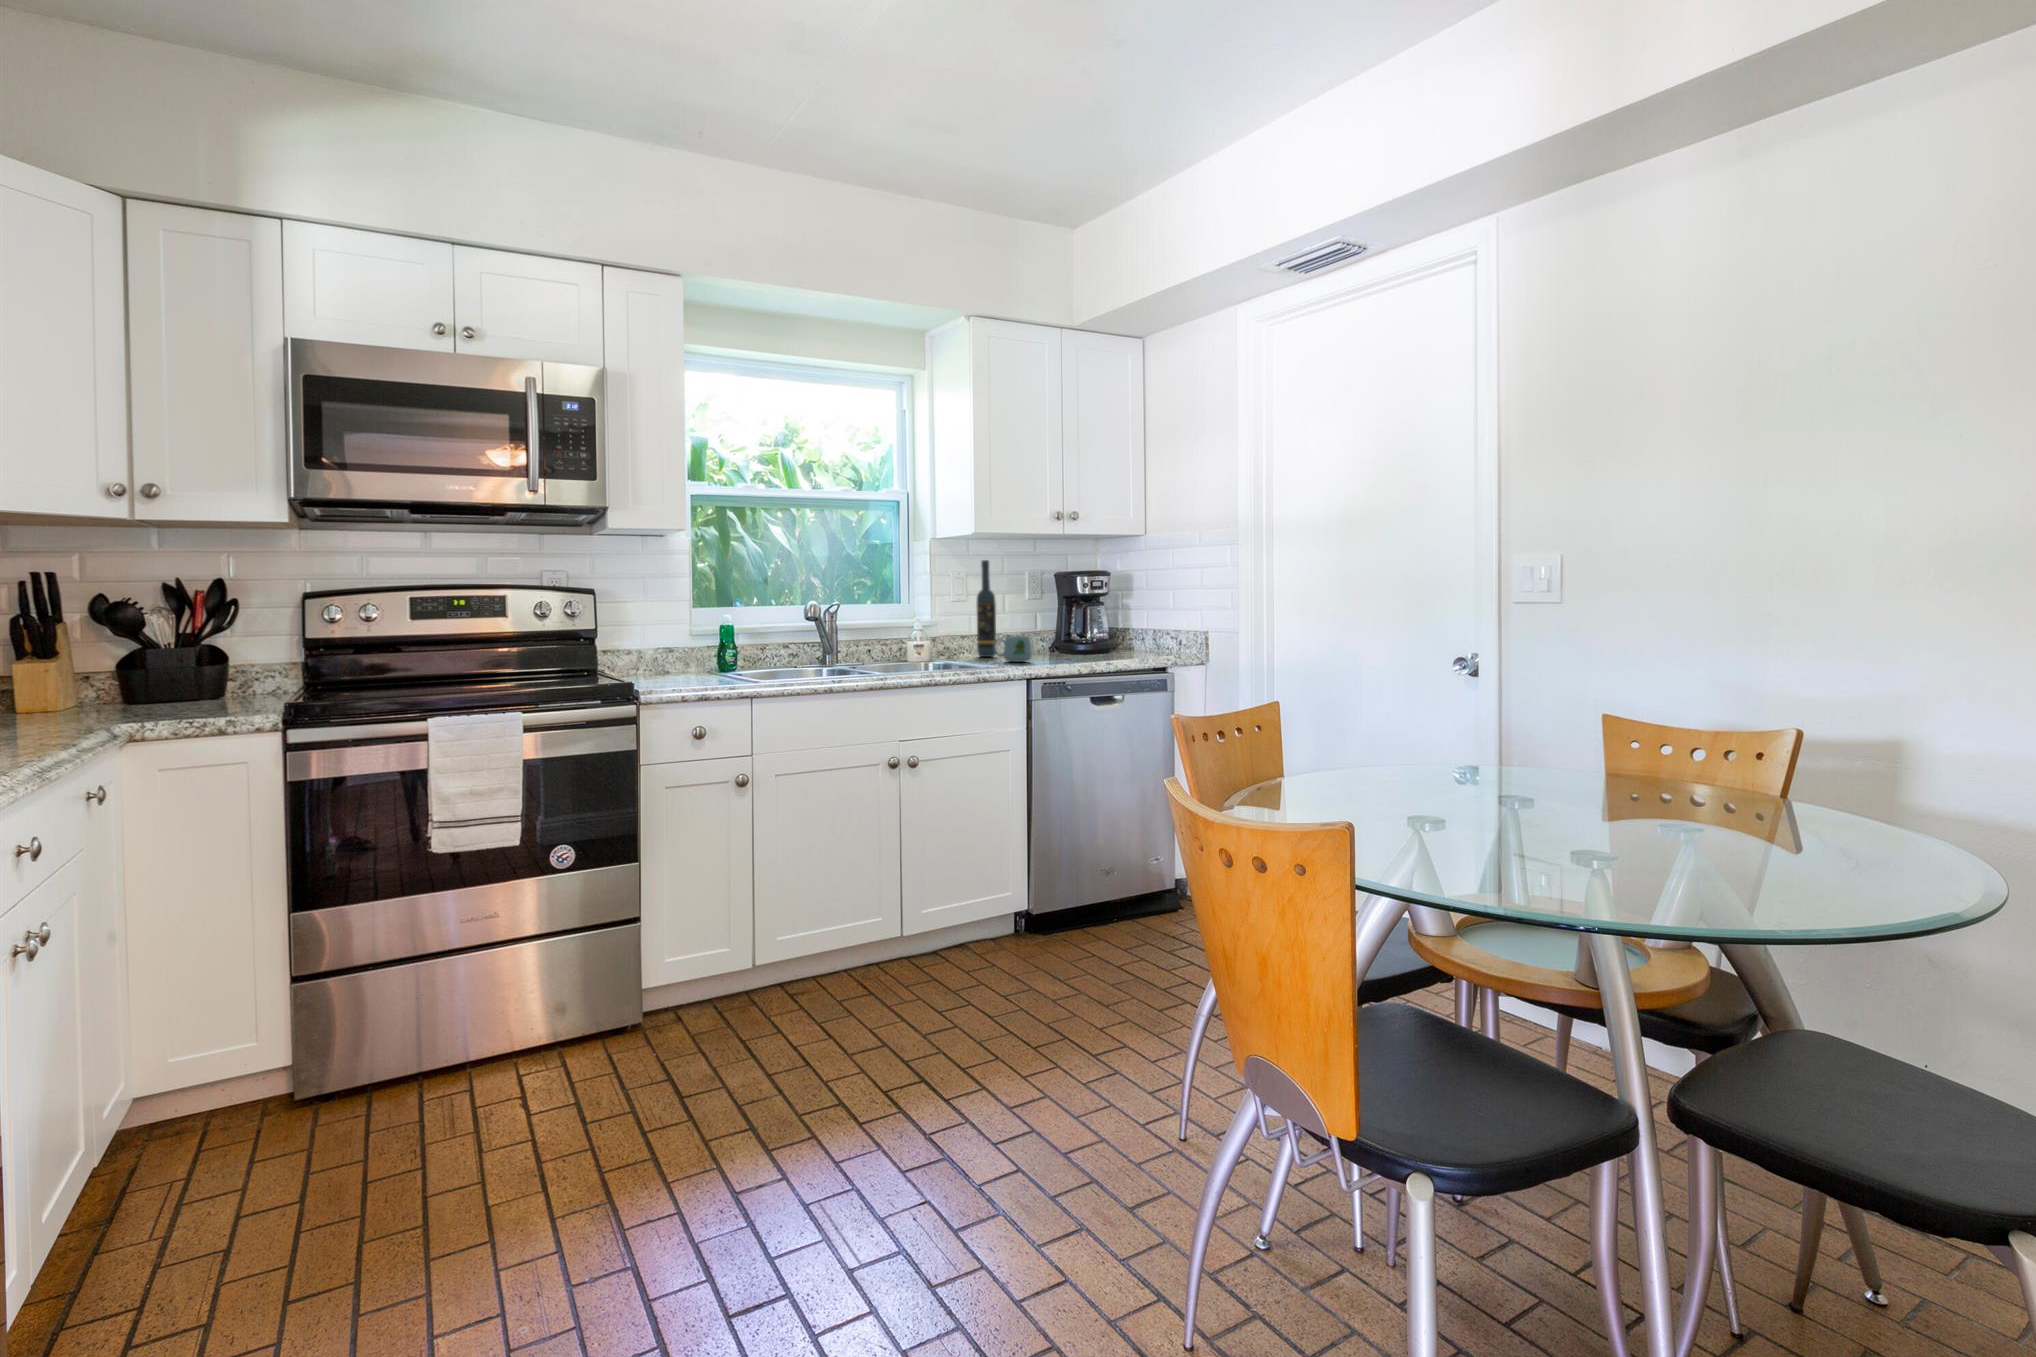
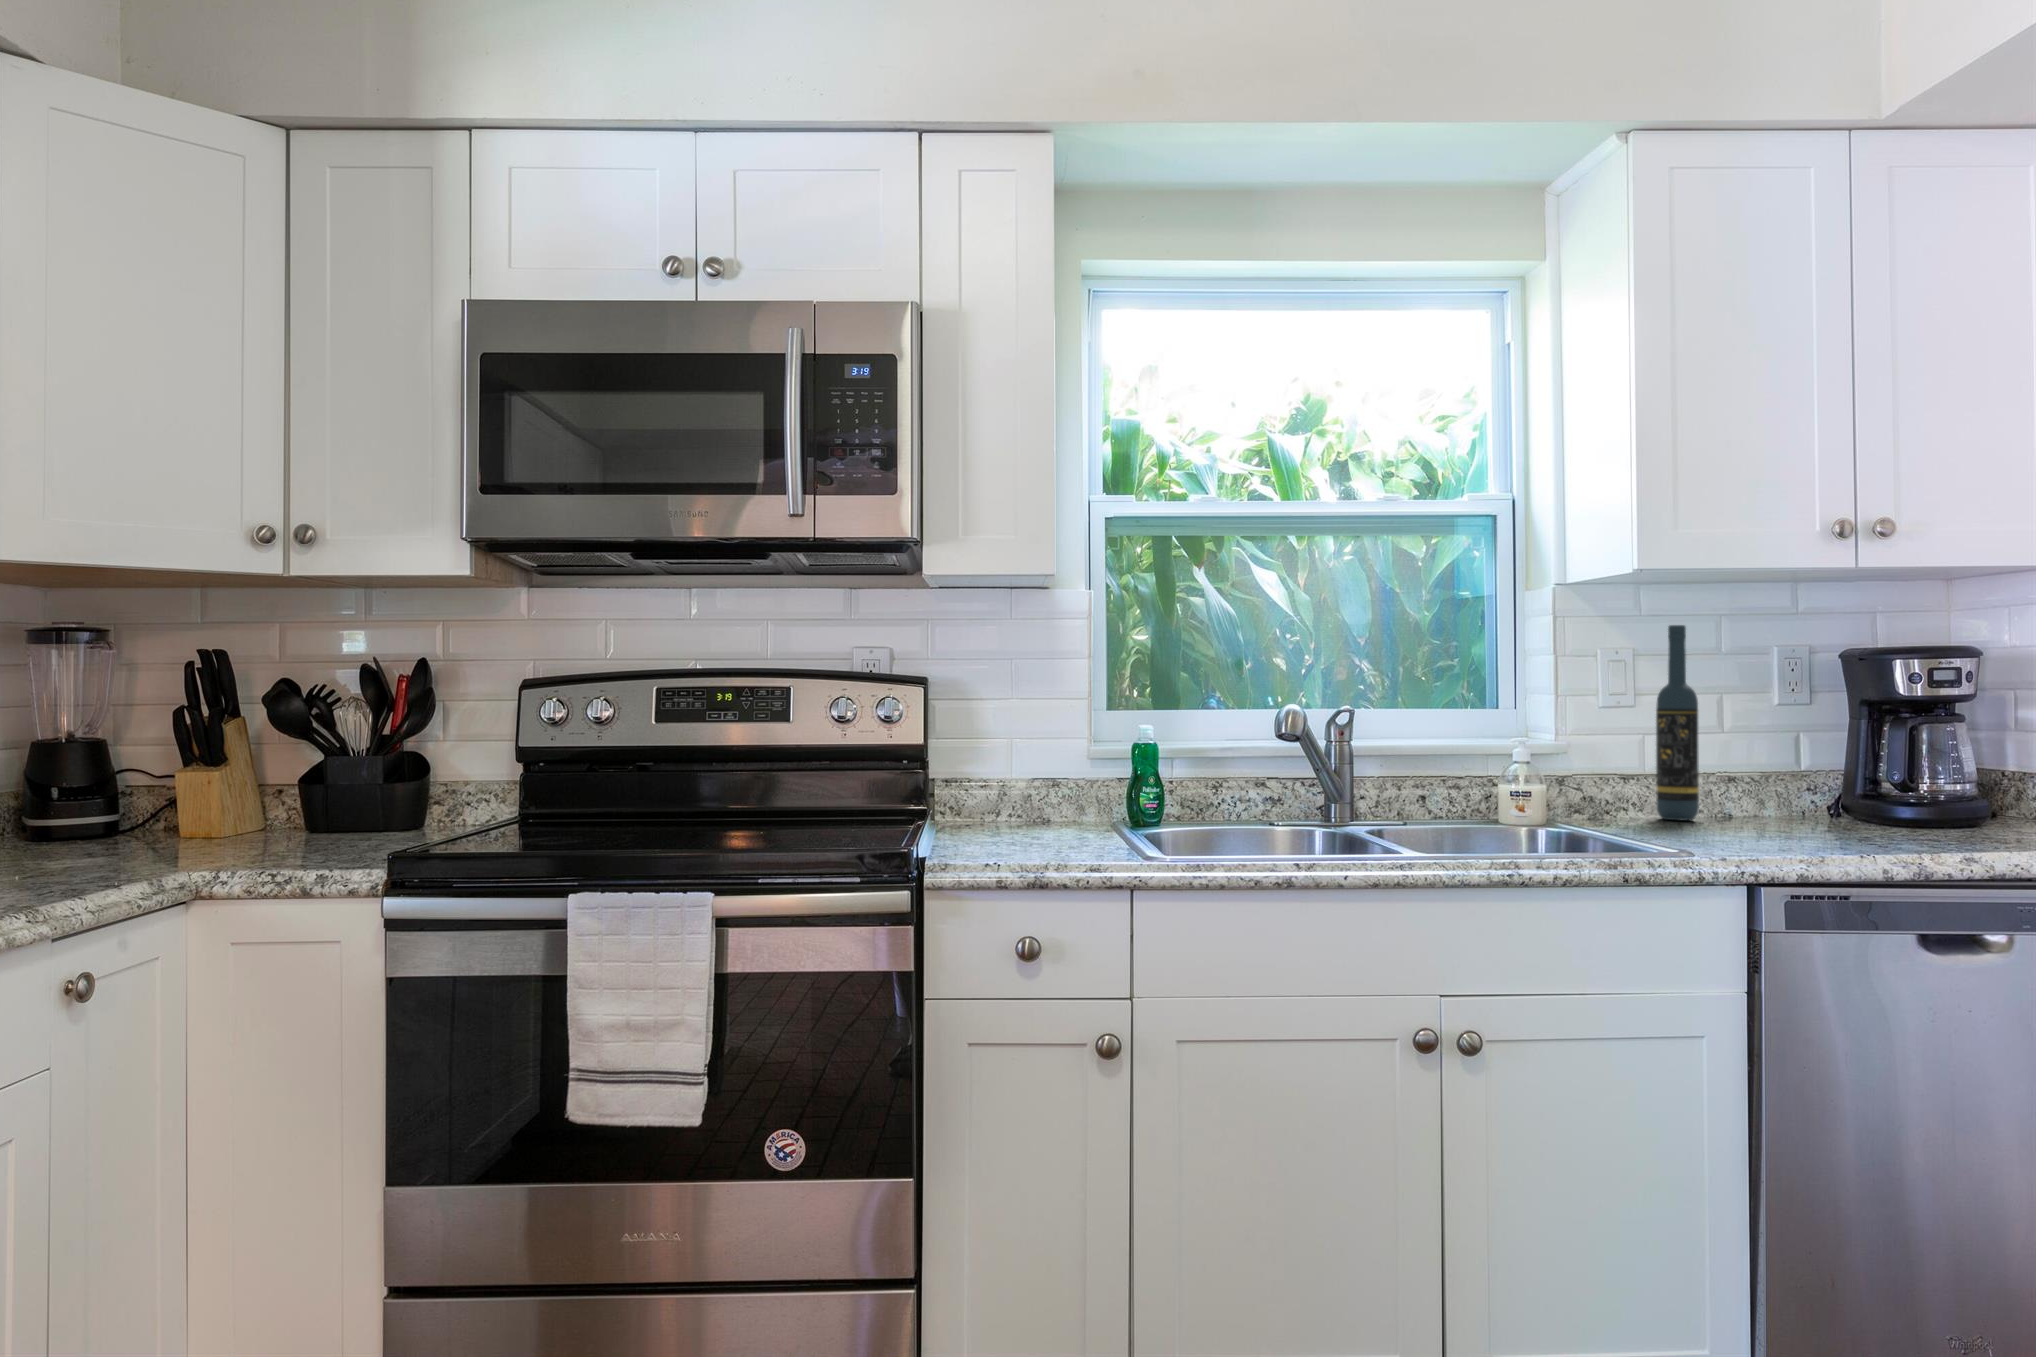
mug: present [994,636,1032,662] -> none [1683,782,1773,838]

